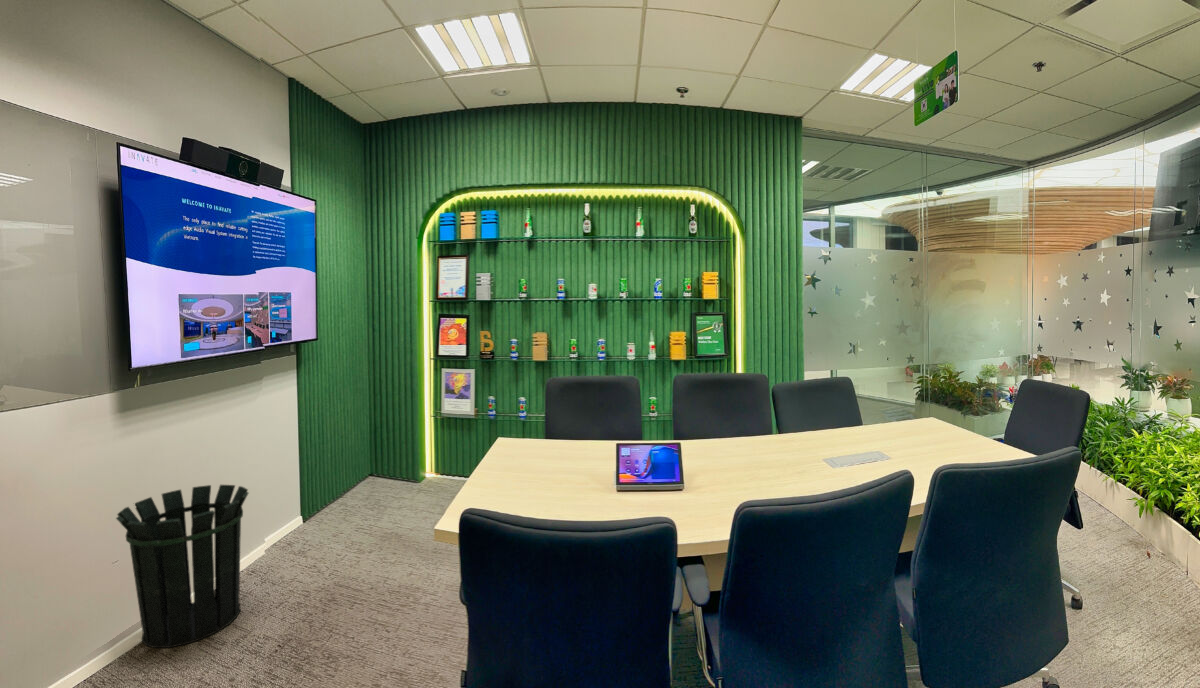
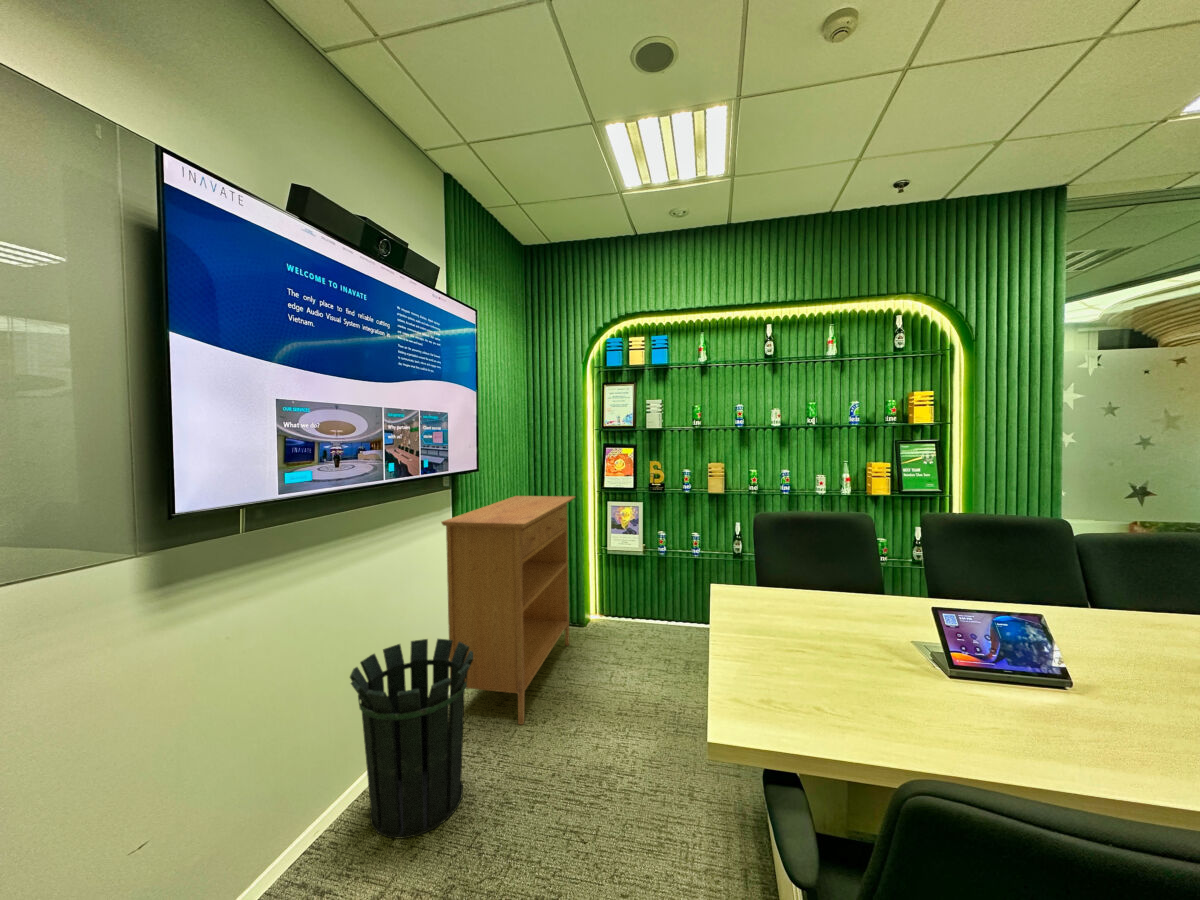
console table: none [235,362,401,563] -> present [441,496,575,725]

